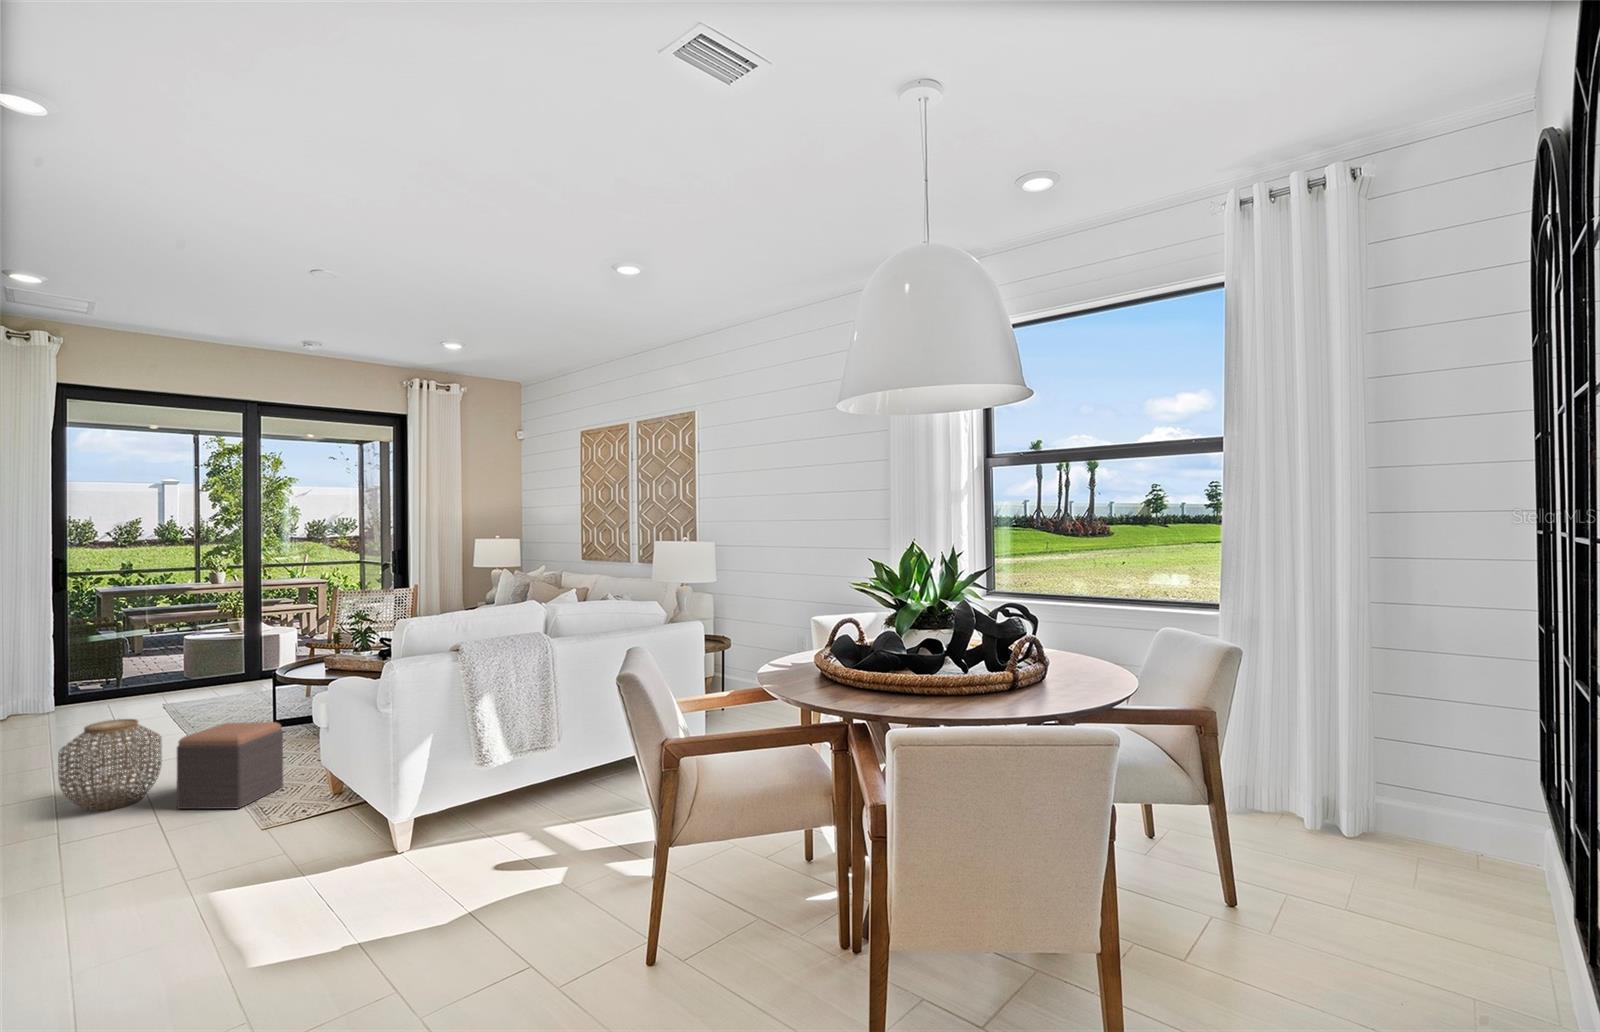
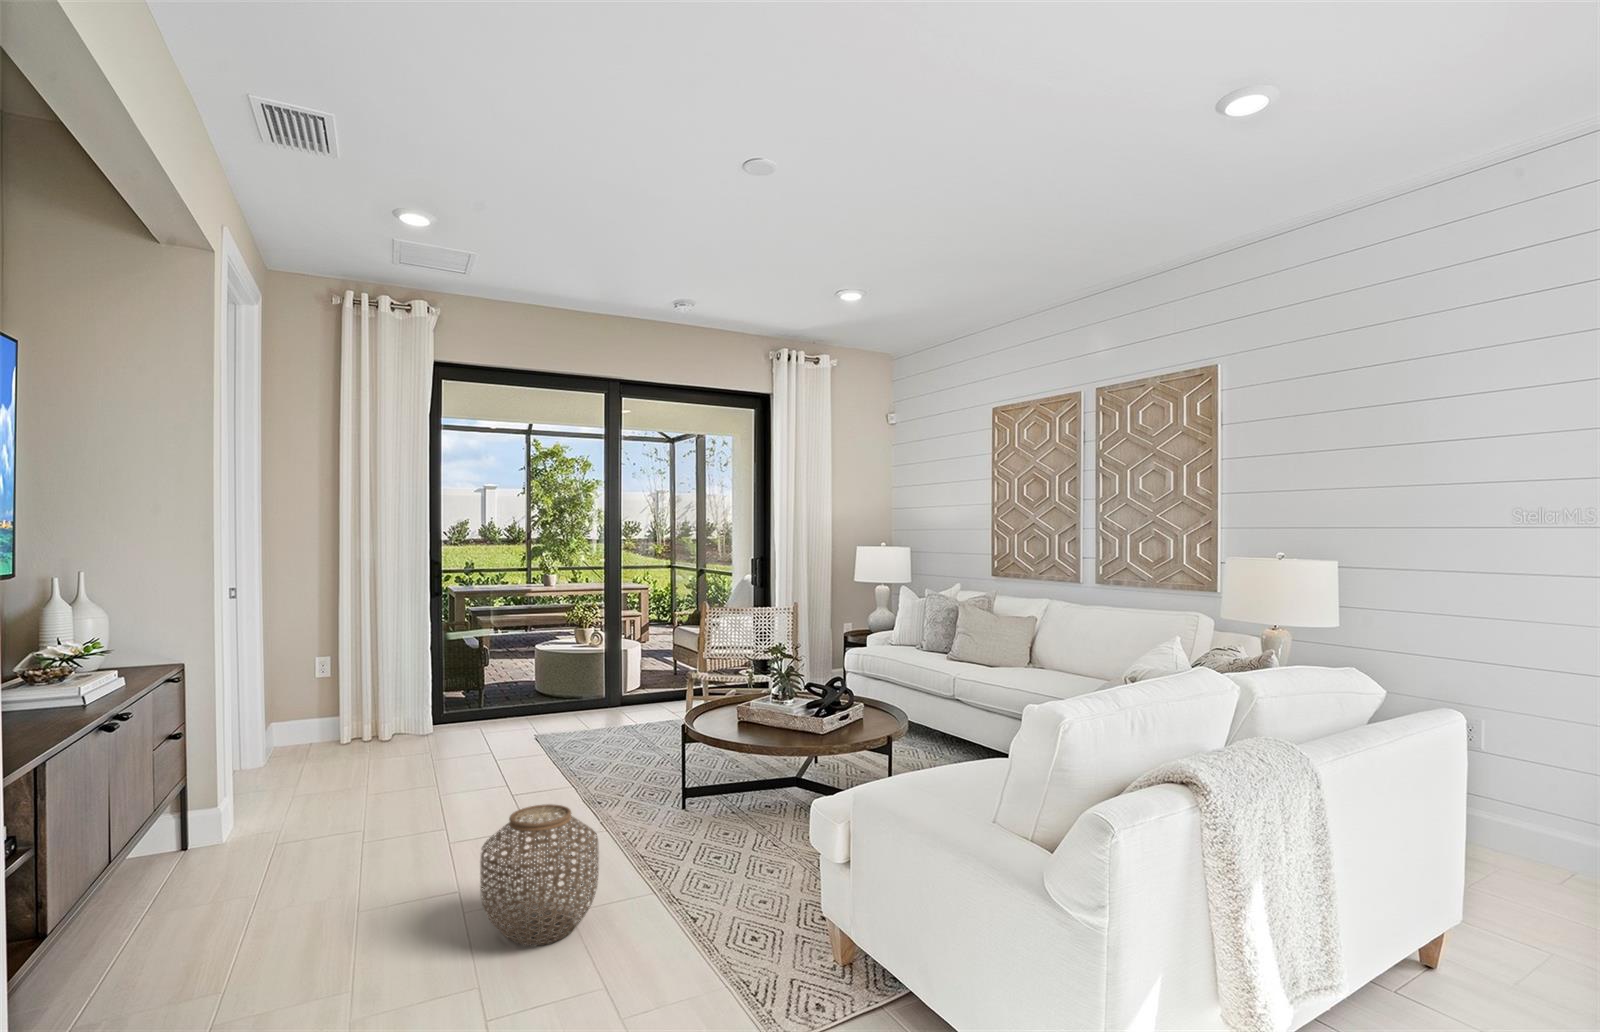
footstool: present [177,722,283,809] -> none [631,821,757,975]

